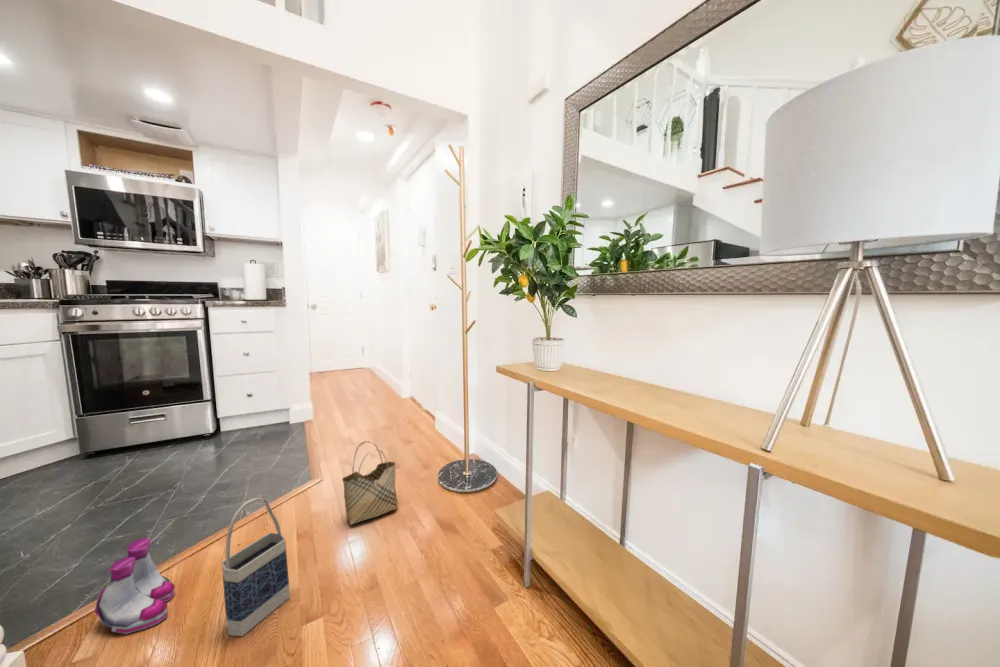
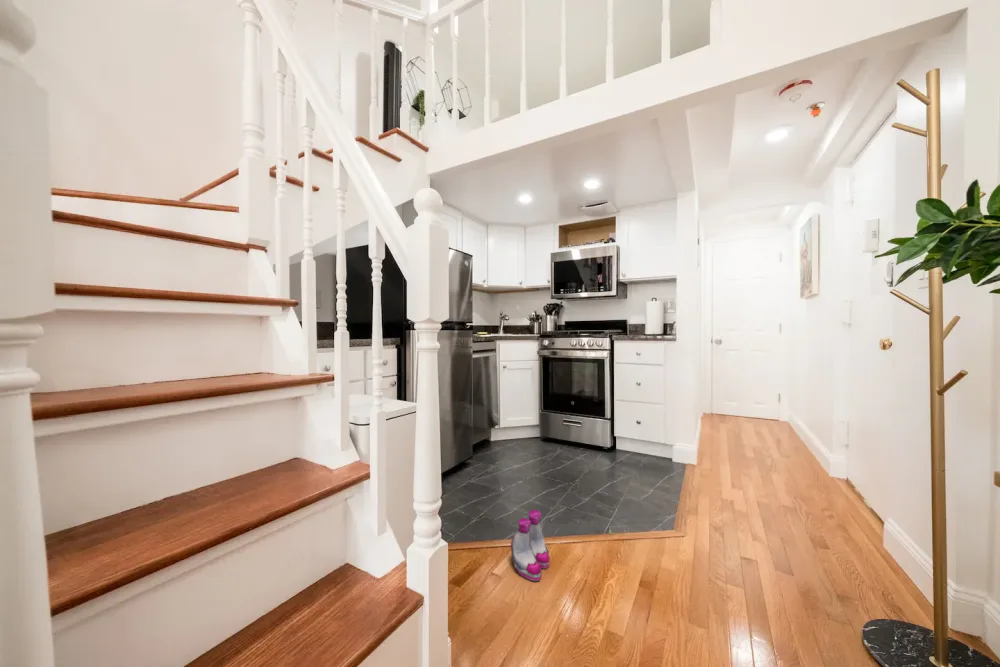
woven basket: present [342,442,397,525] -> none [692,512,771,629]
bag: present [222,498,290,636] -> none [565,517,617,641]

